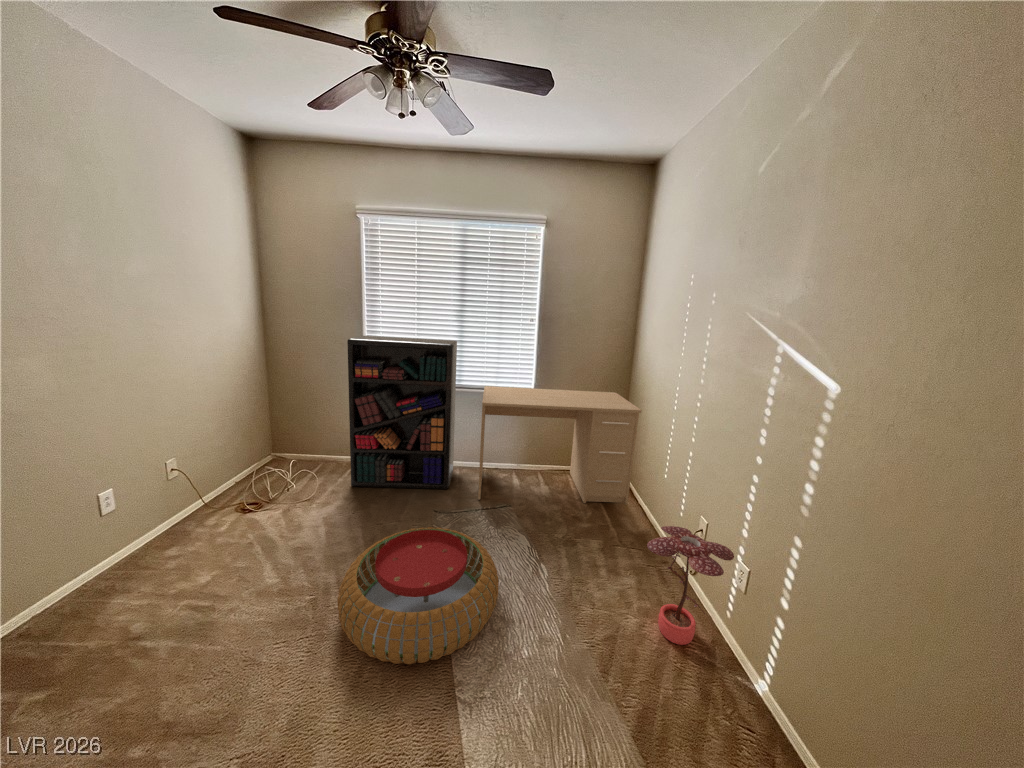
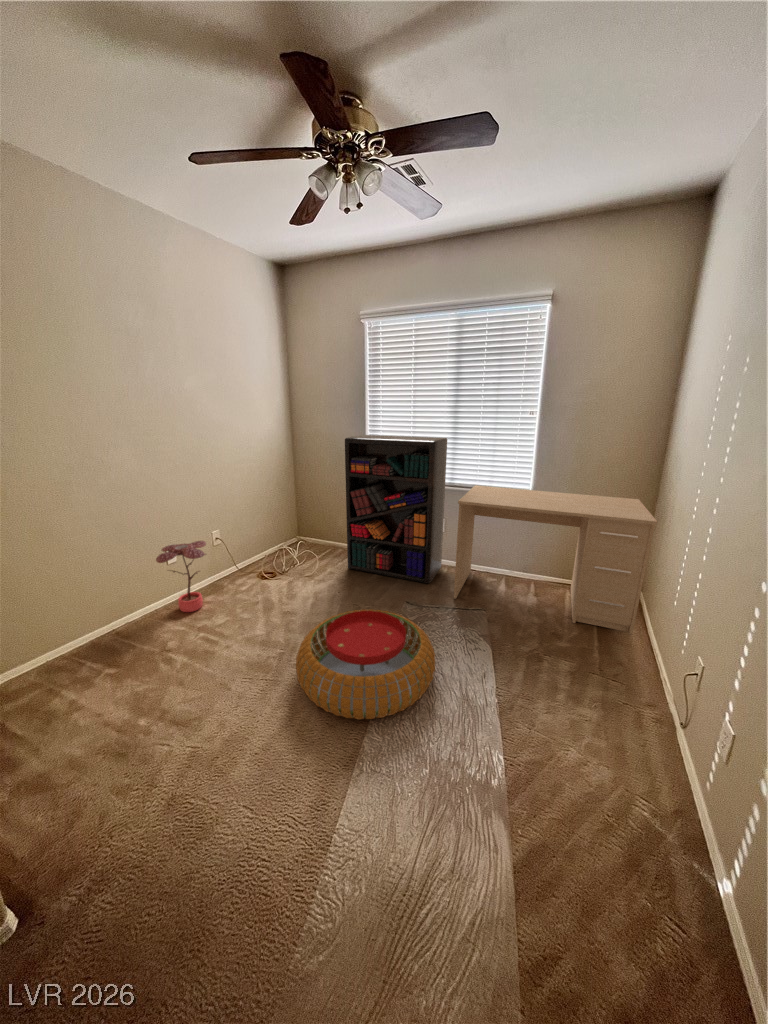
potted plant: present [647,526,734,645] -> present [156,541,206,612]

